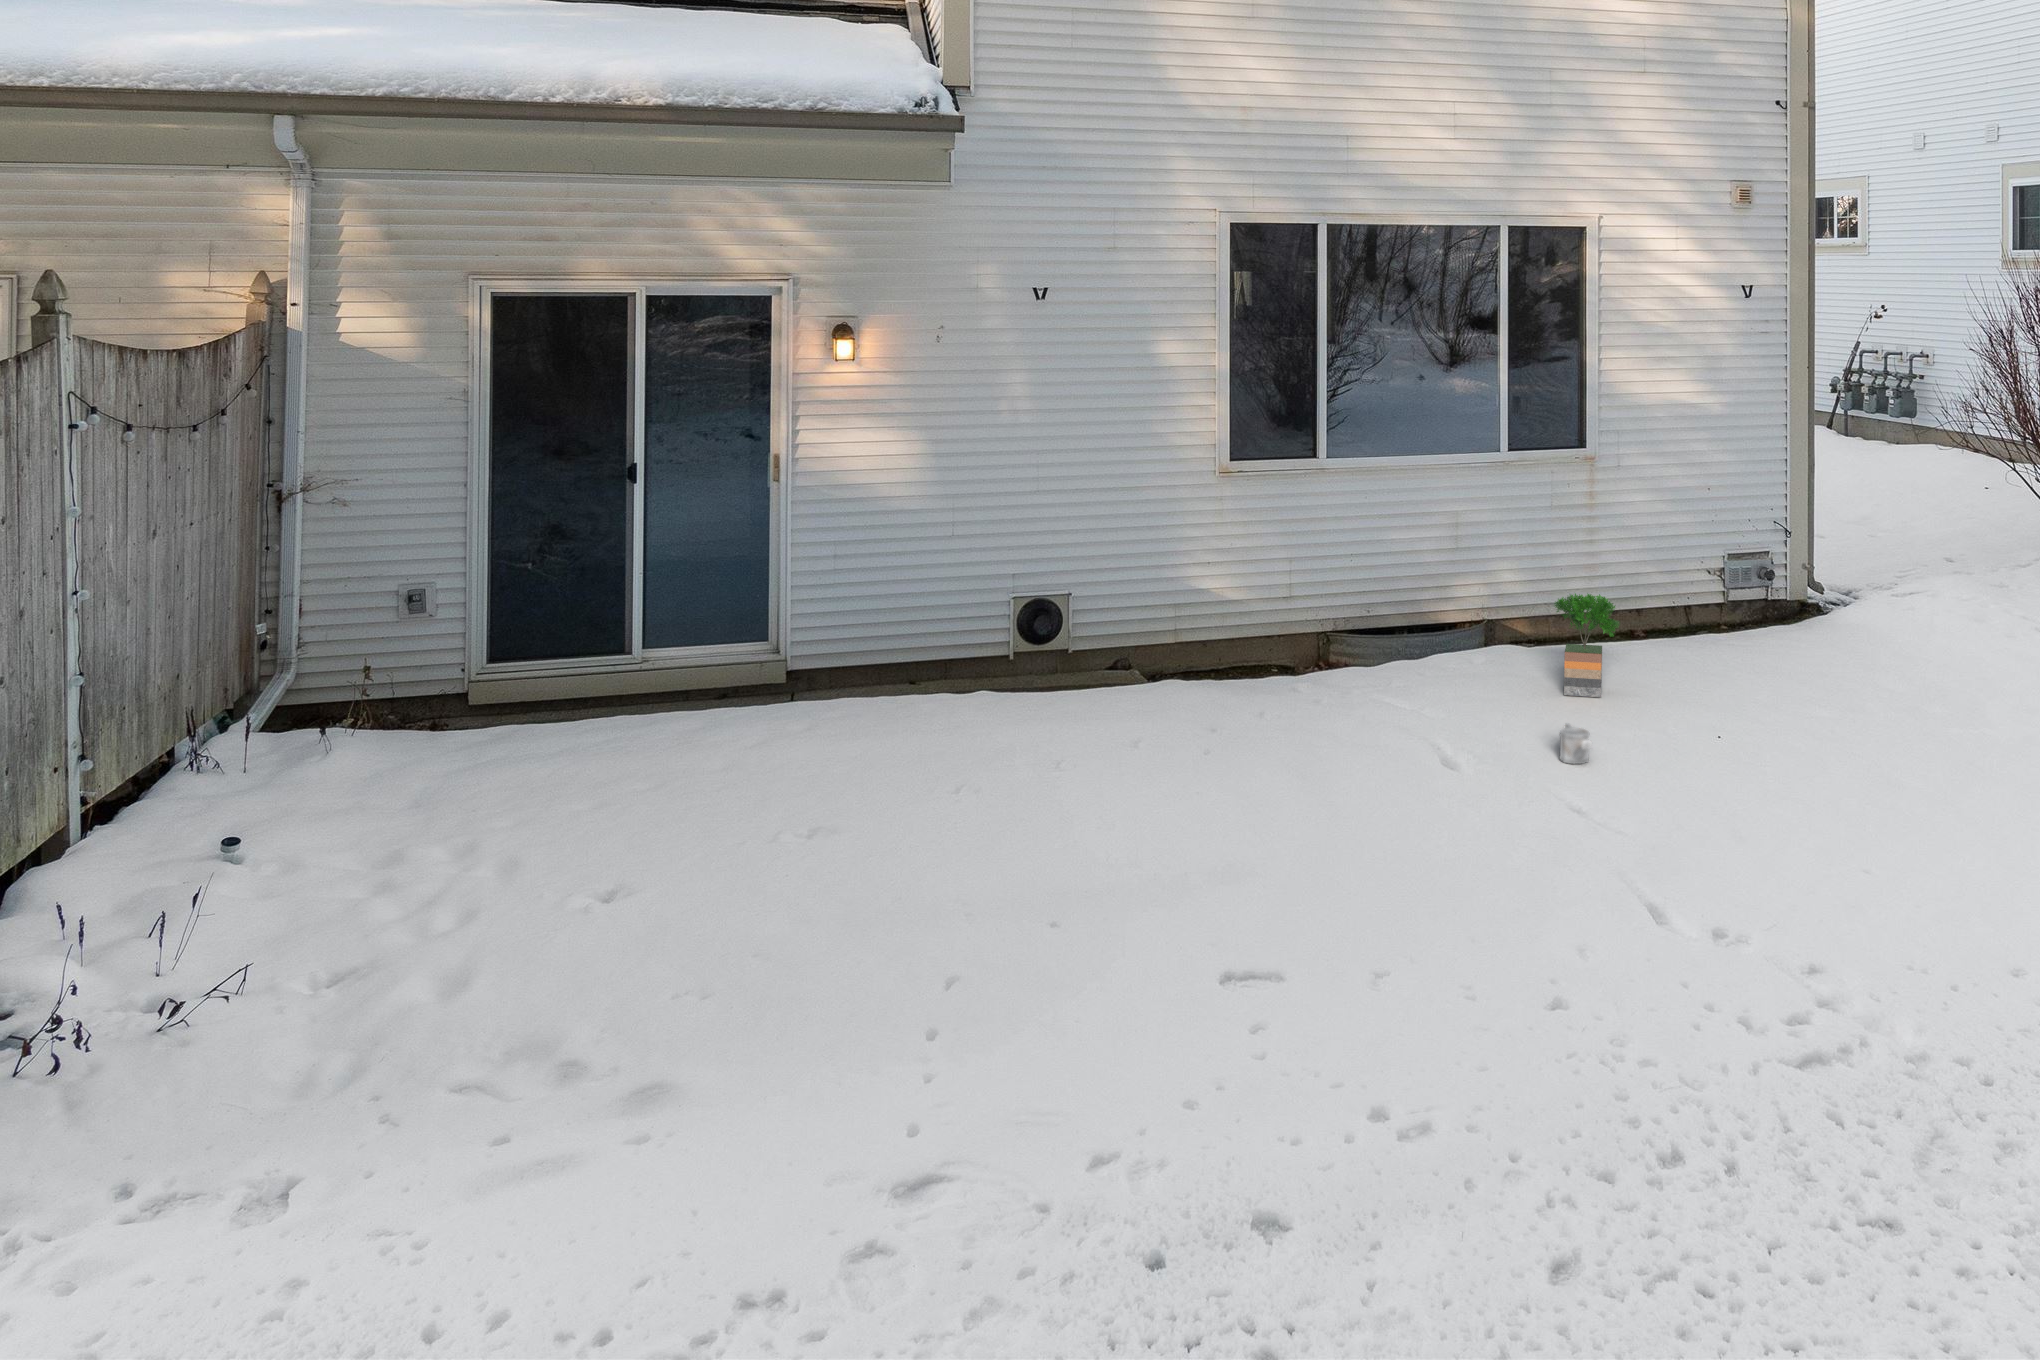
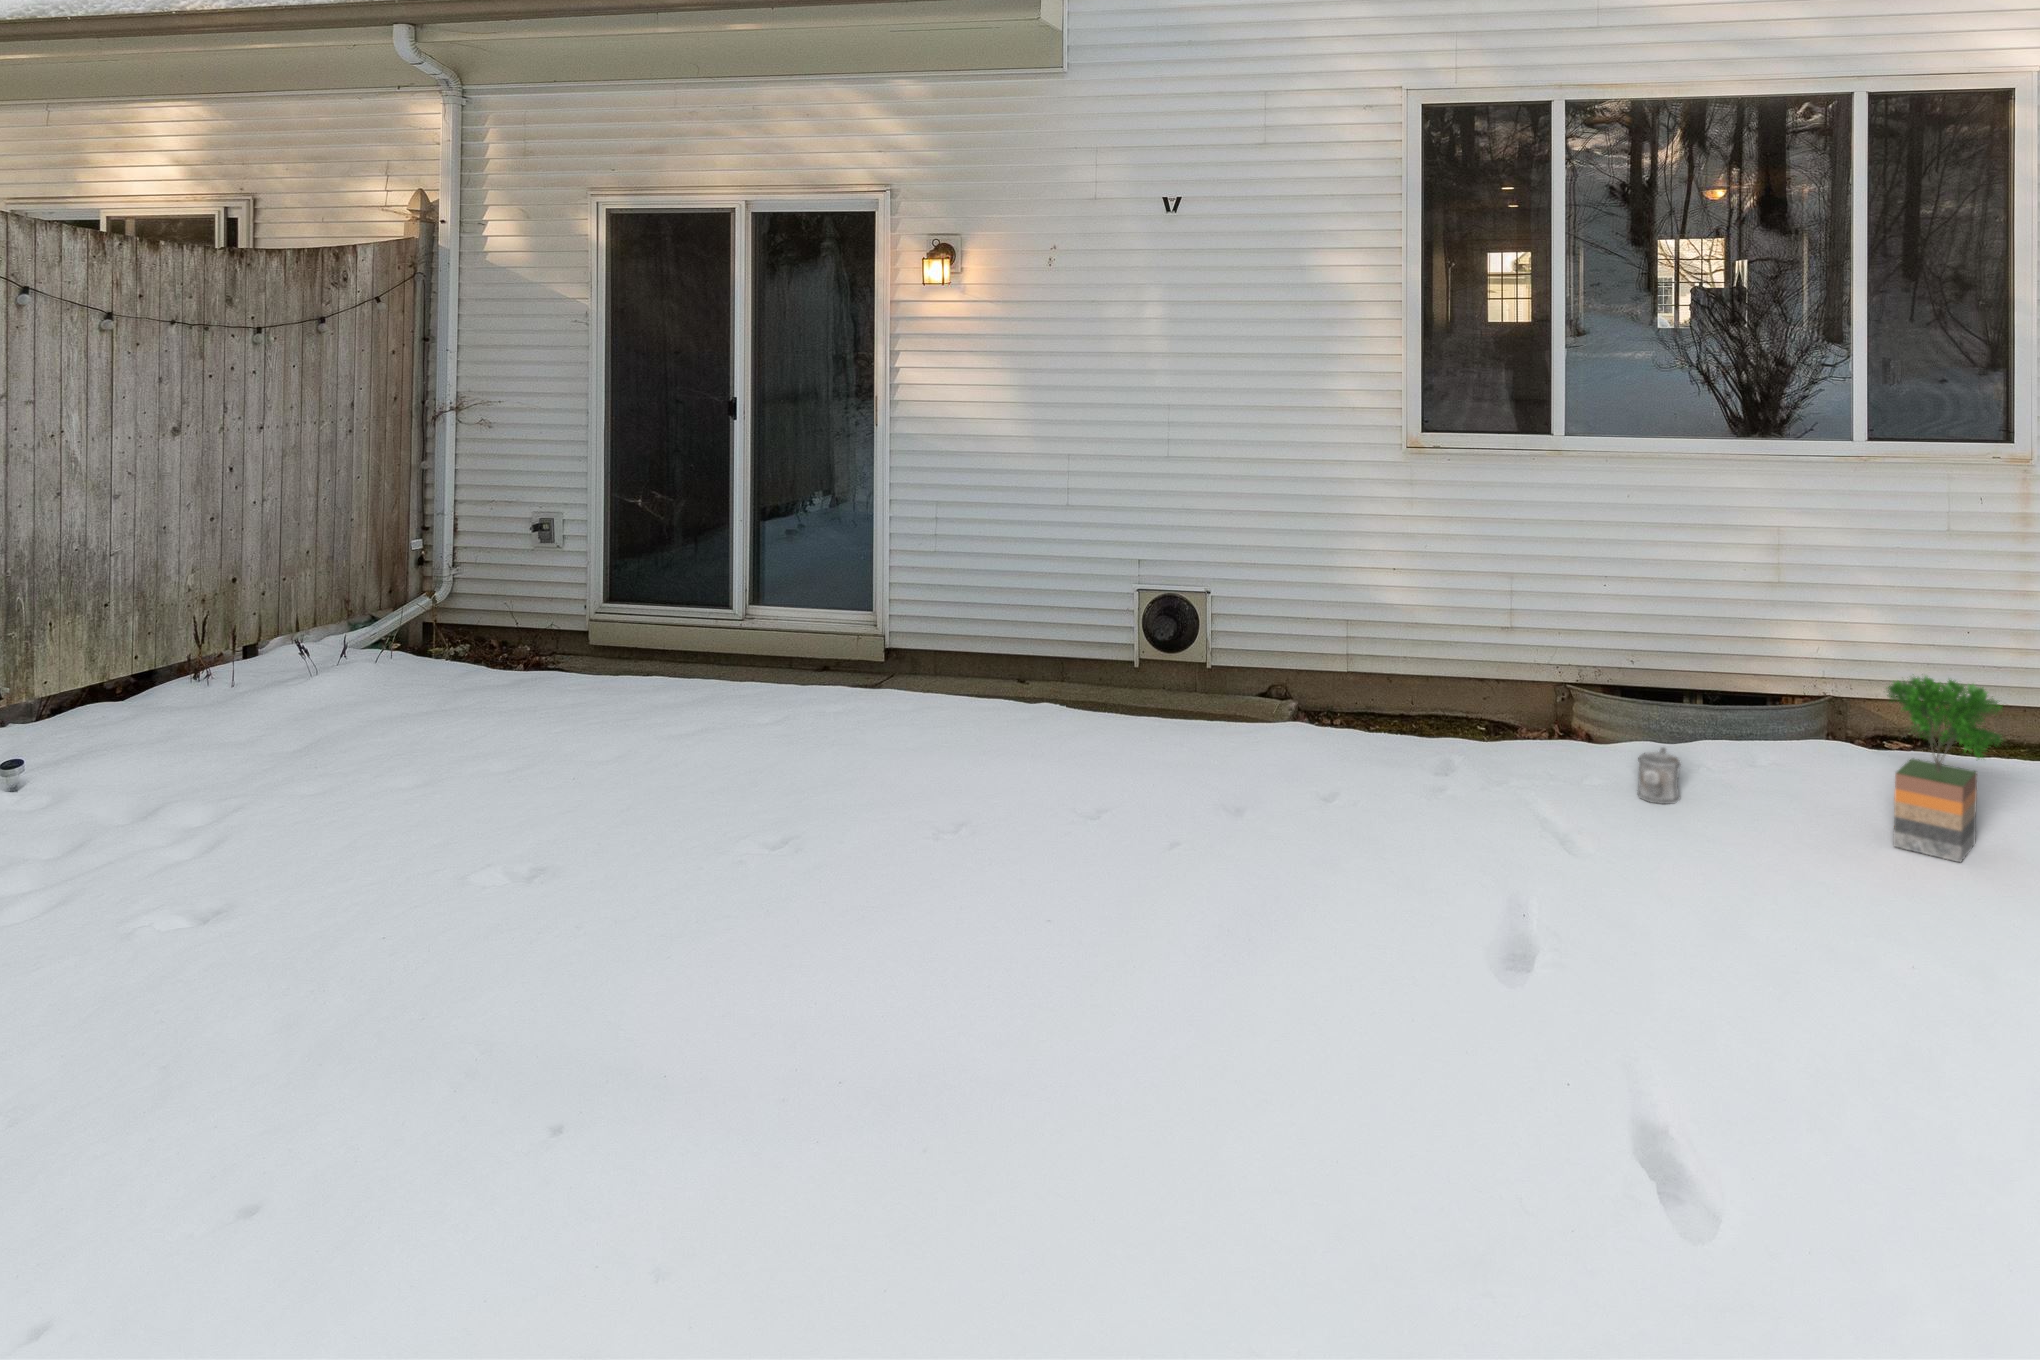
watering can: present [1559,724,1592,764] -> present [1637,747,1681,804]

